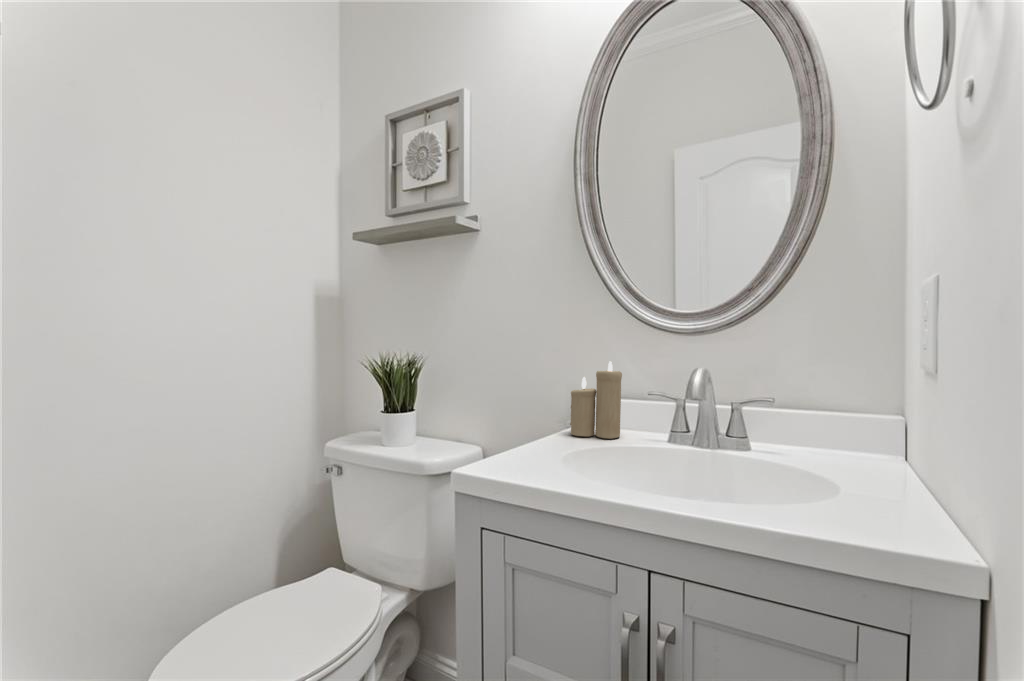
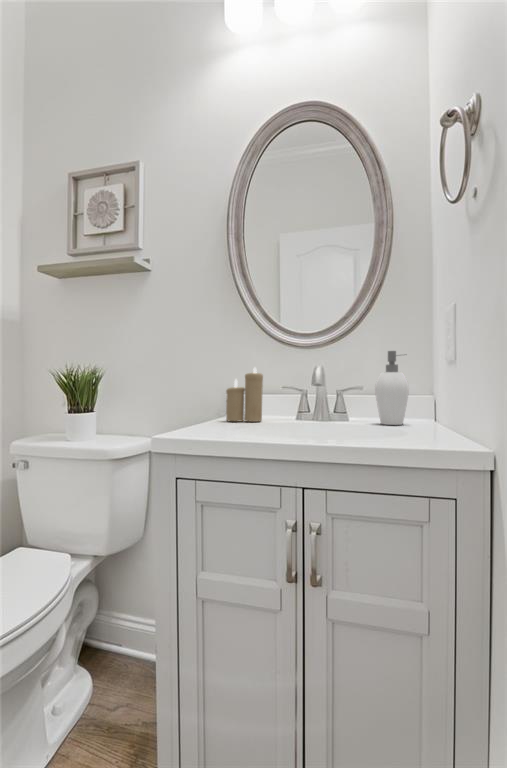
soap dispenser: none [796,346,855,465] -> present [375,351,409,425]

